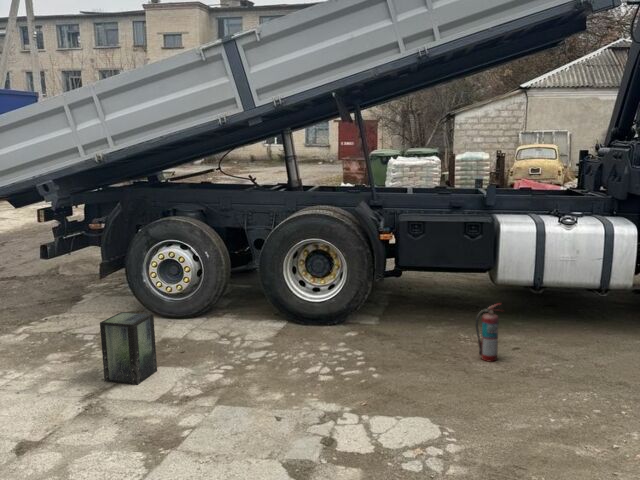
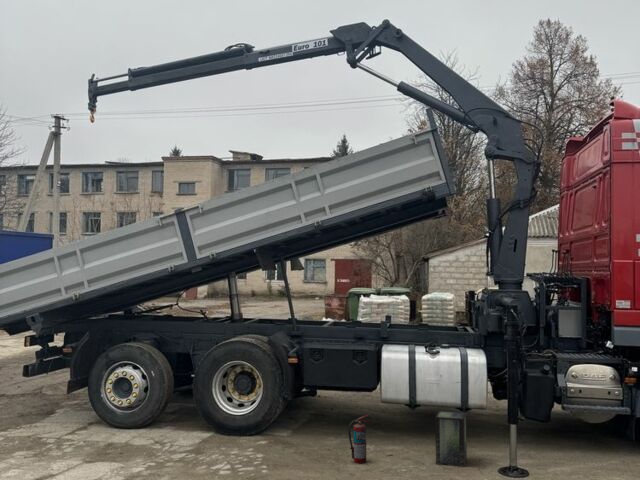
storage box: present [100,312,157,385] -> present [435,411,467,467]

